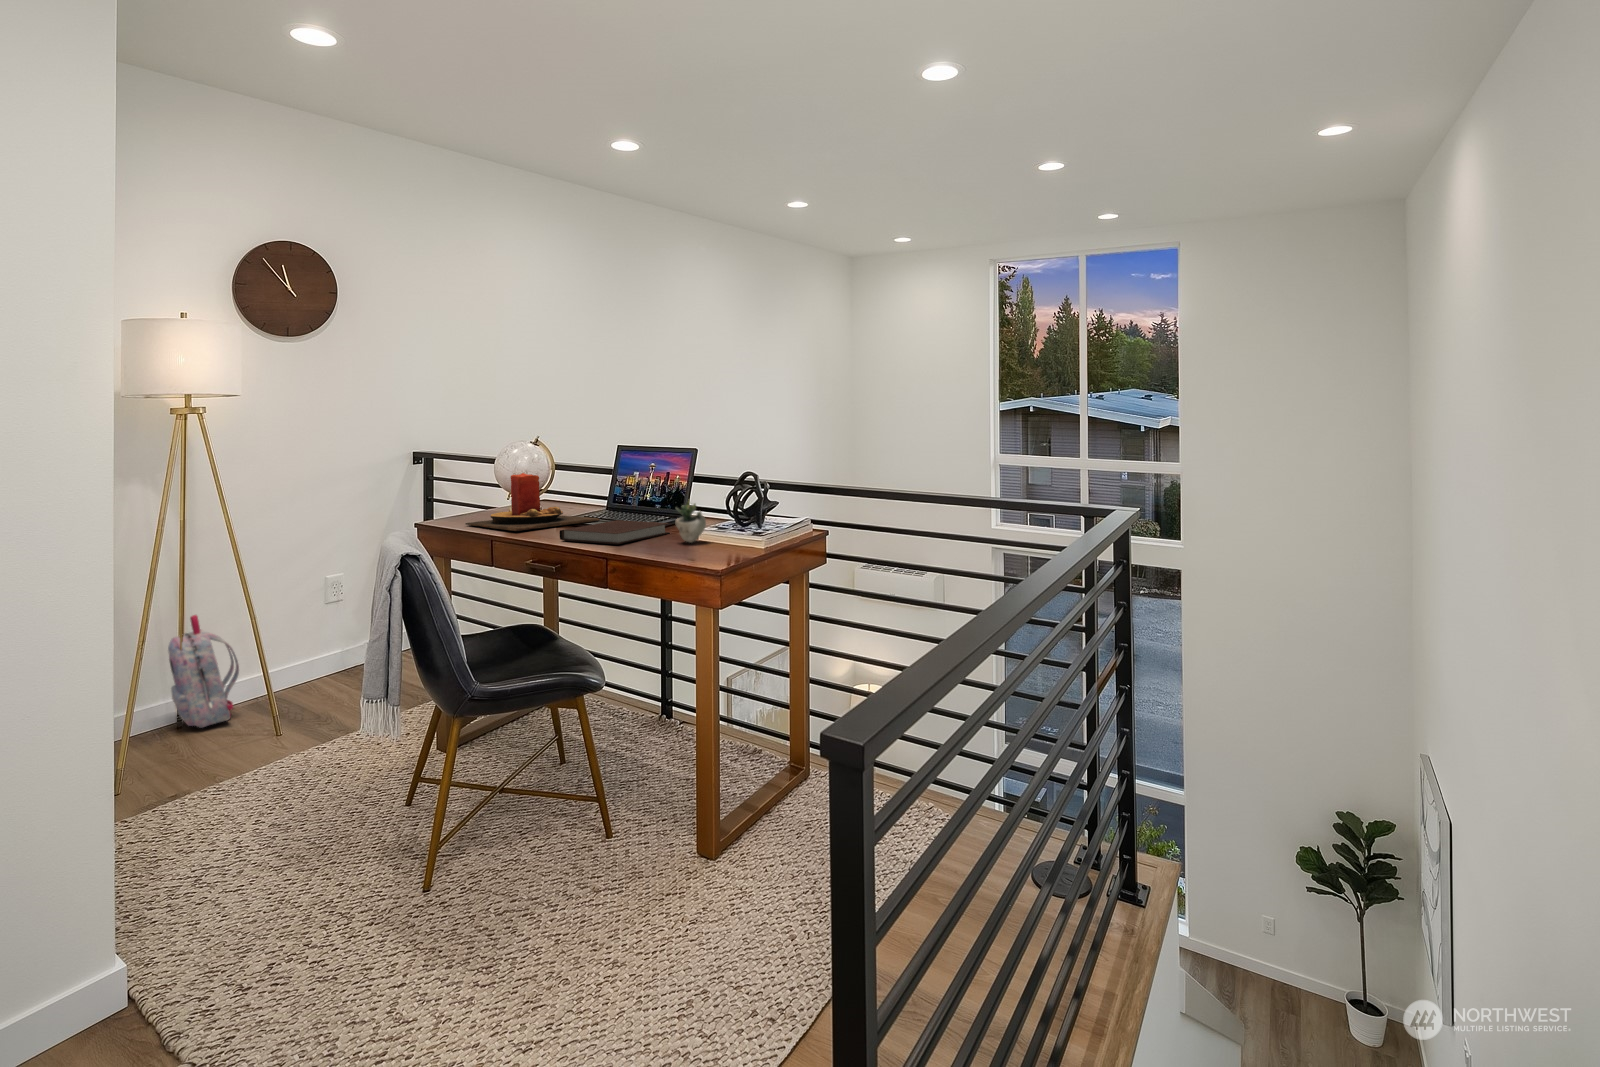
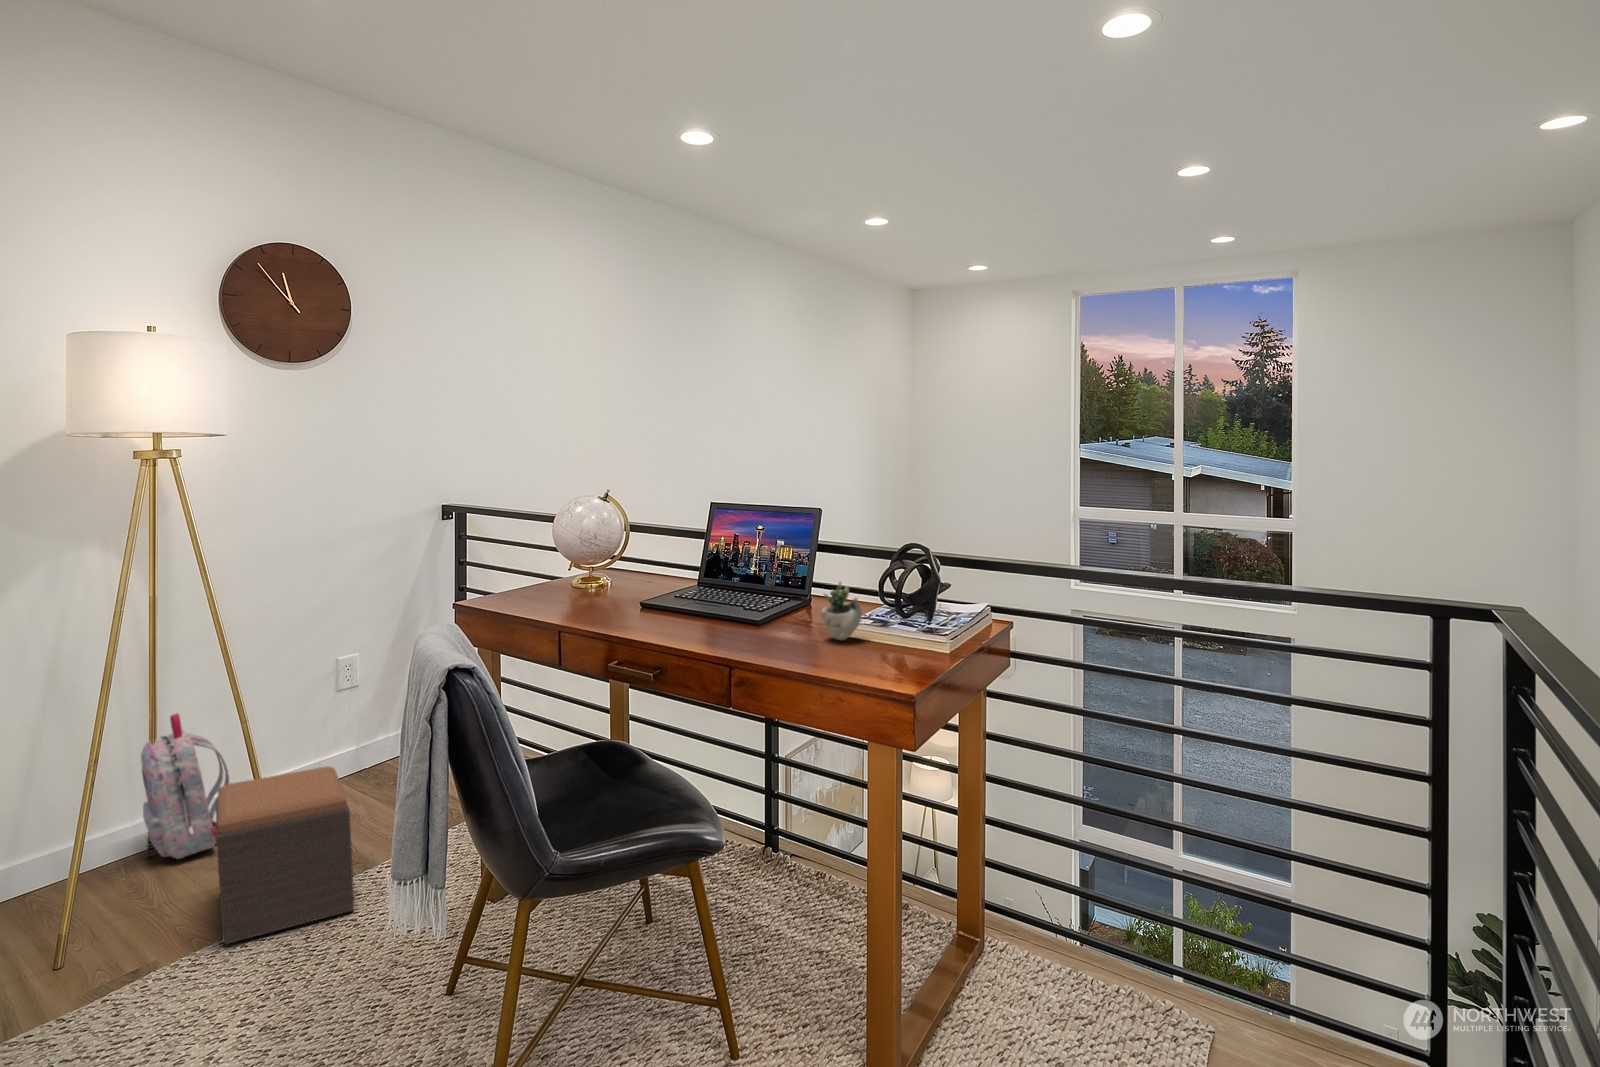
candle: present [466,473,600,531] -> none [525,540,695,618]
notebook: present [559,520,669,544] -> none [661,603,800,643]
footstool: none [230,653,340,778] -> present [216,767,354,944]

